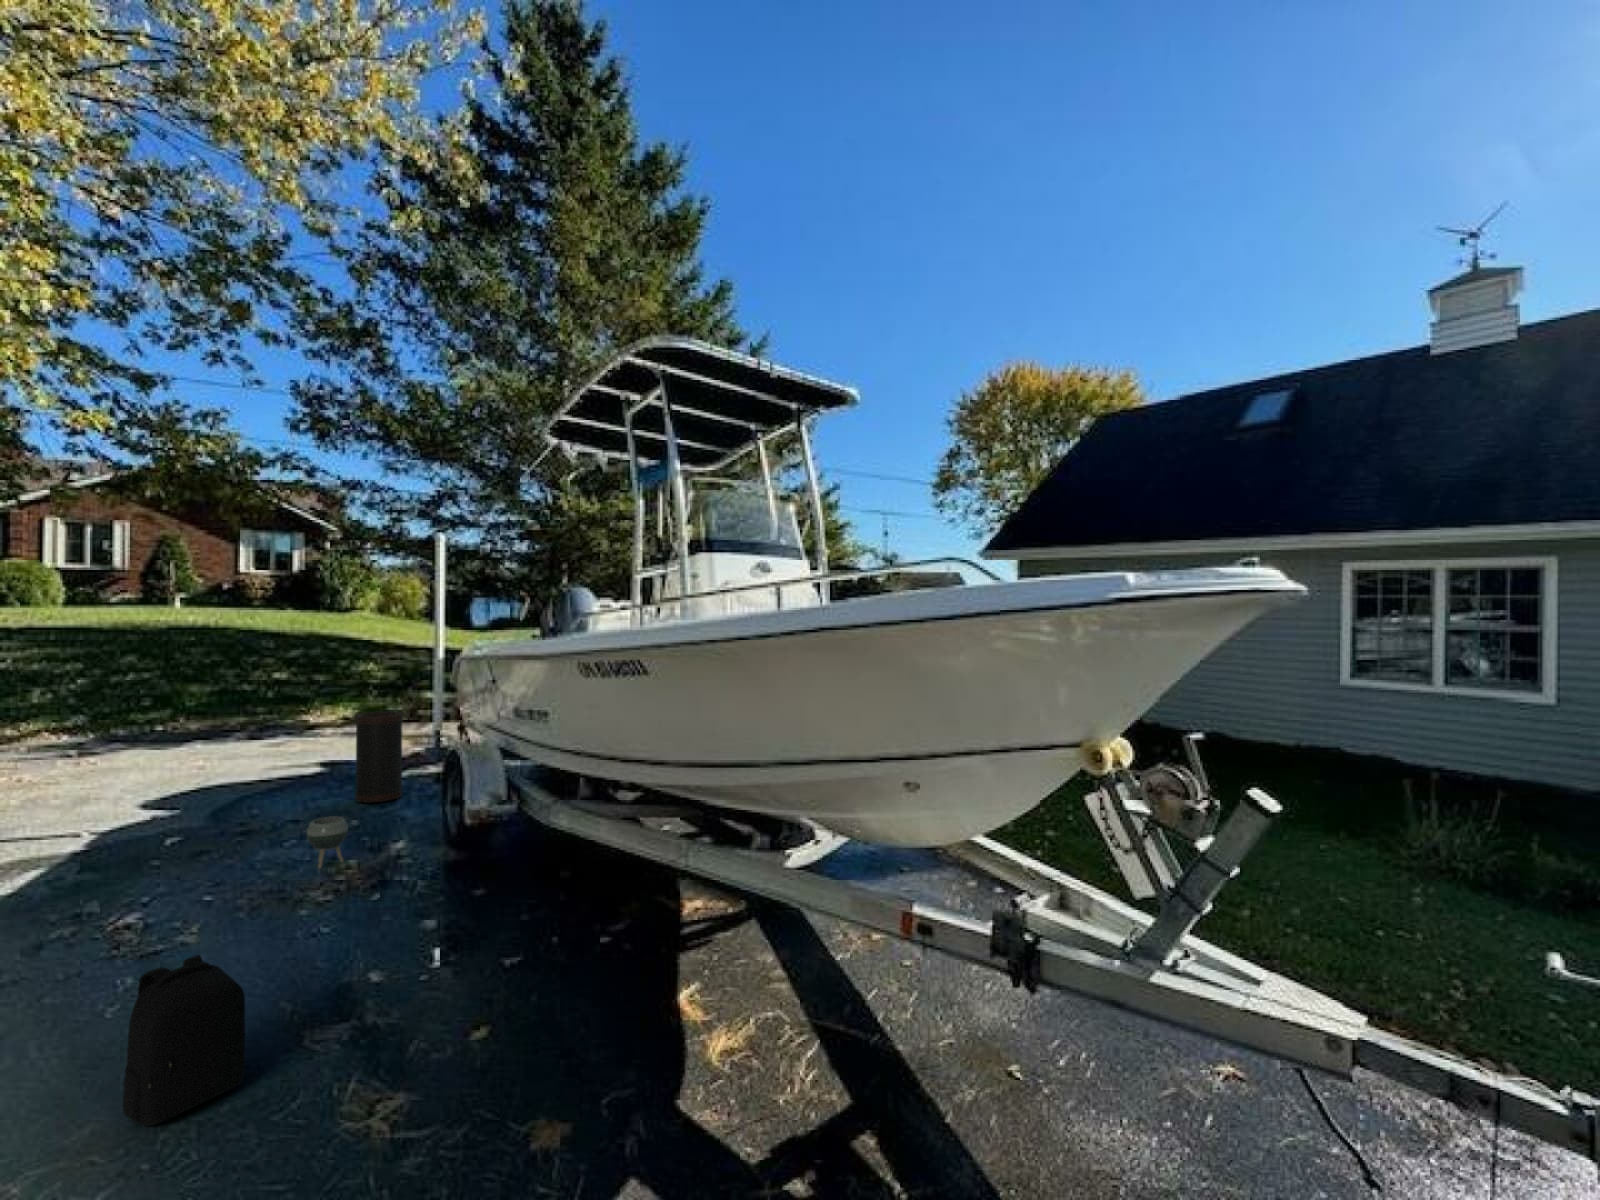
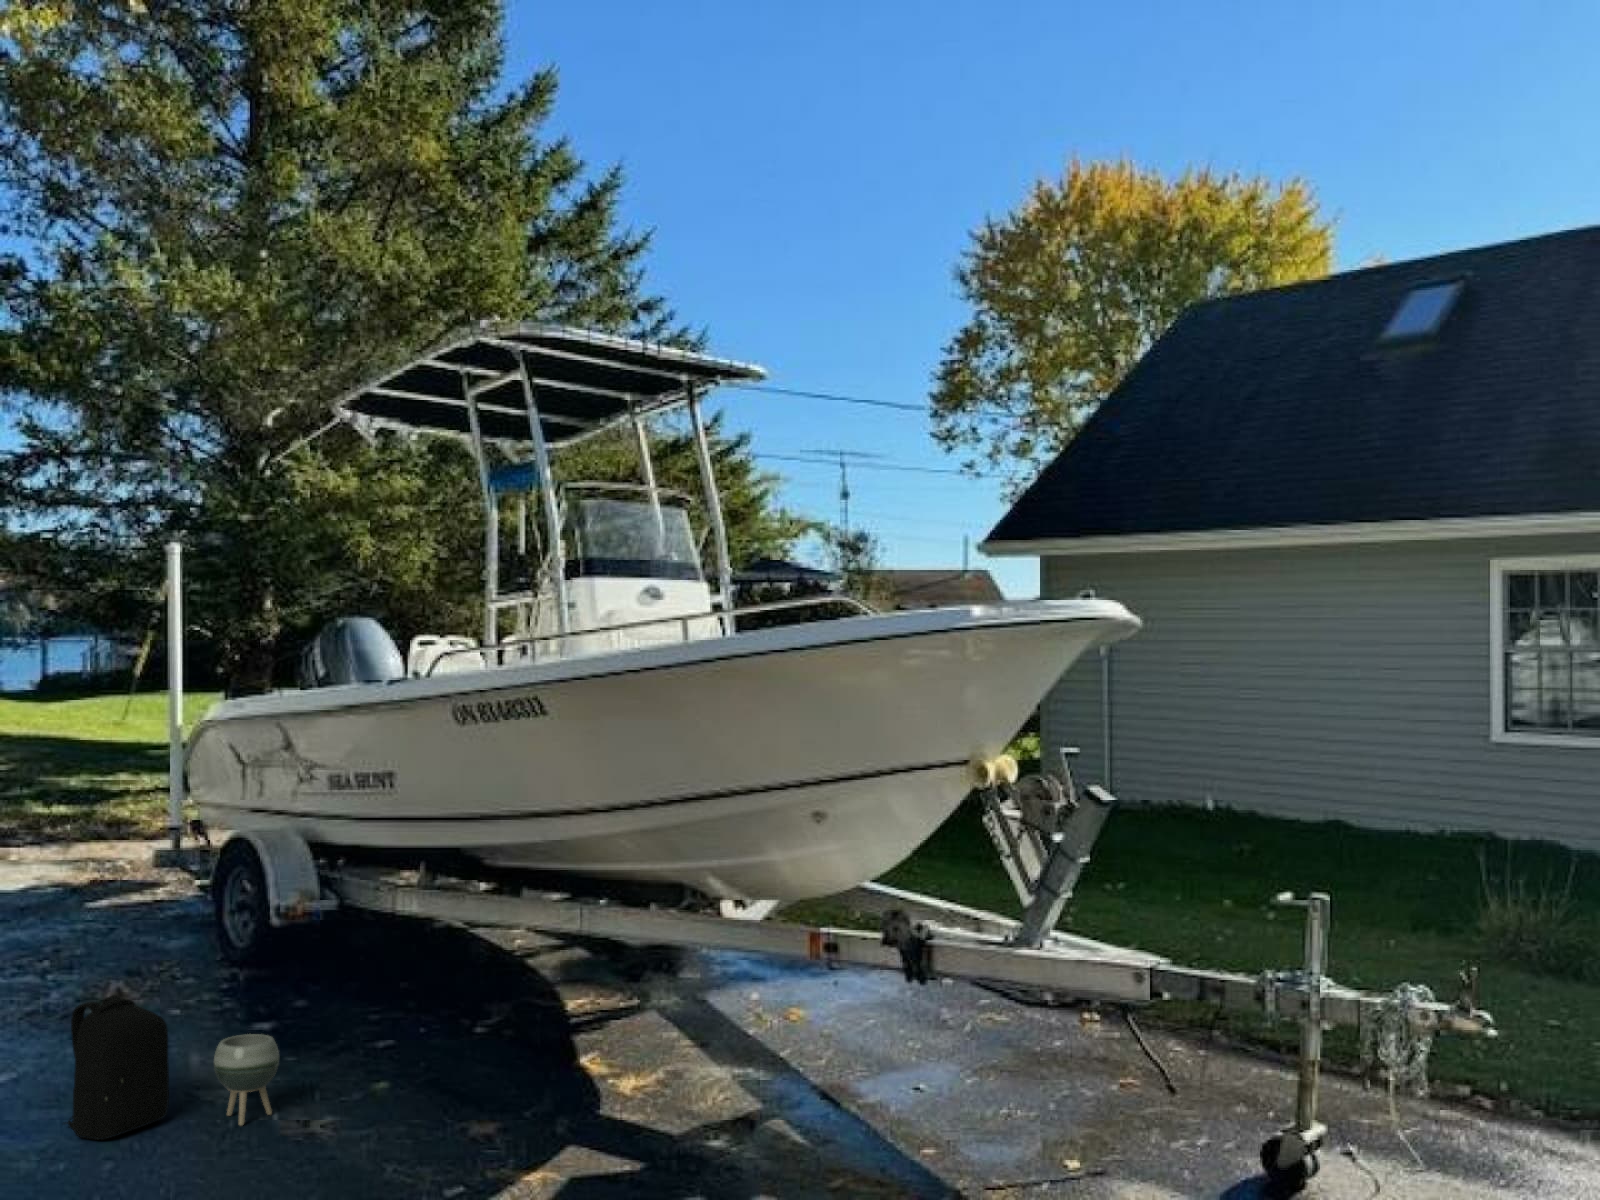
trash can: present [355,711,403,803] -> none [57,800,123,931]
planter: present [307,817,348,869] -> present [214,1034,279,1125]

